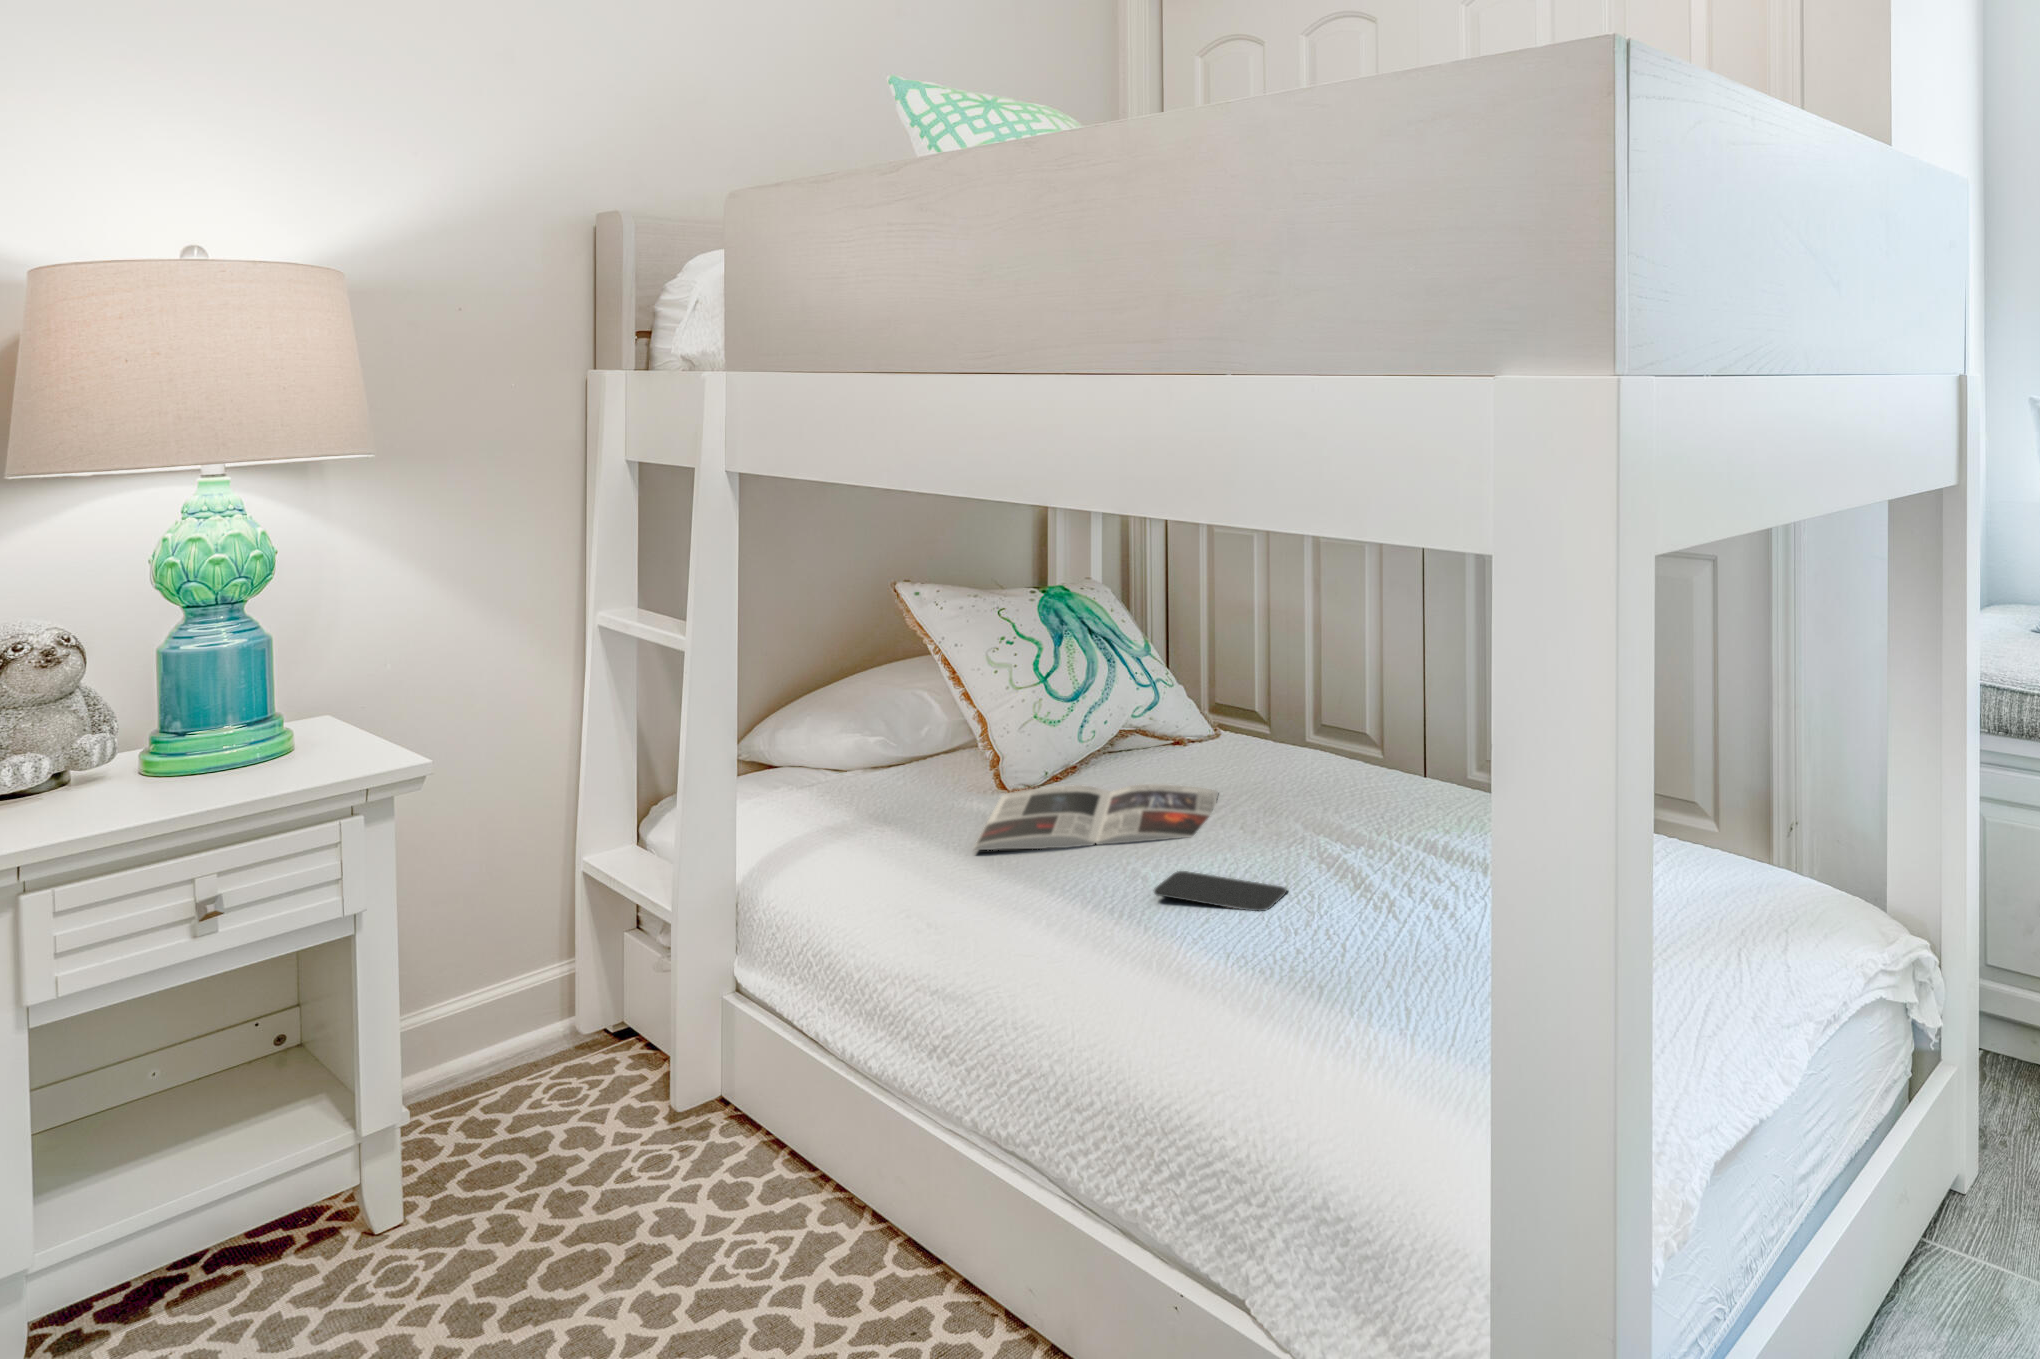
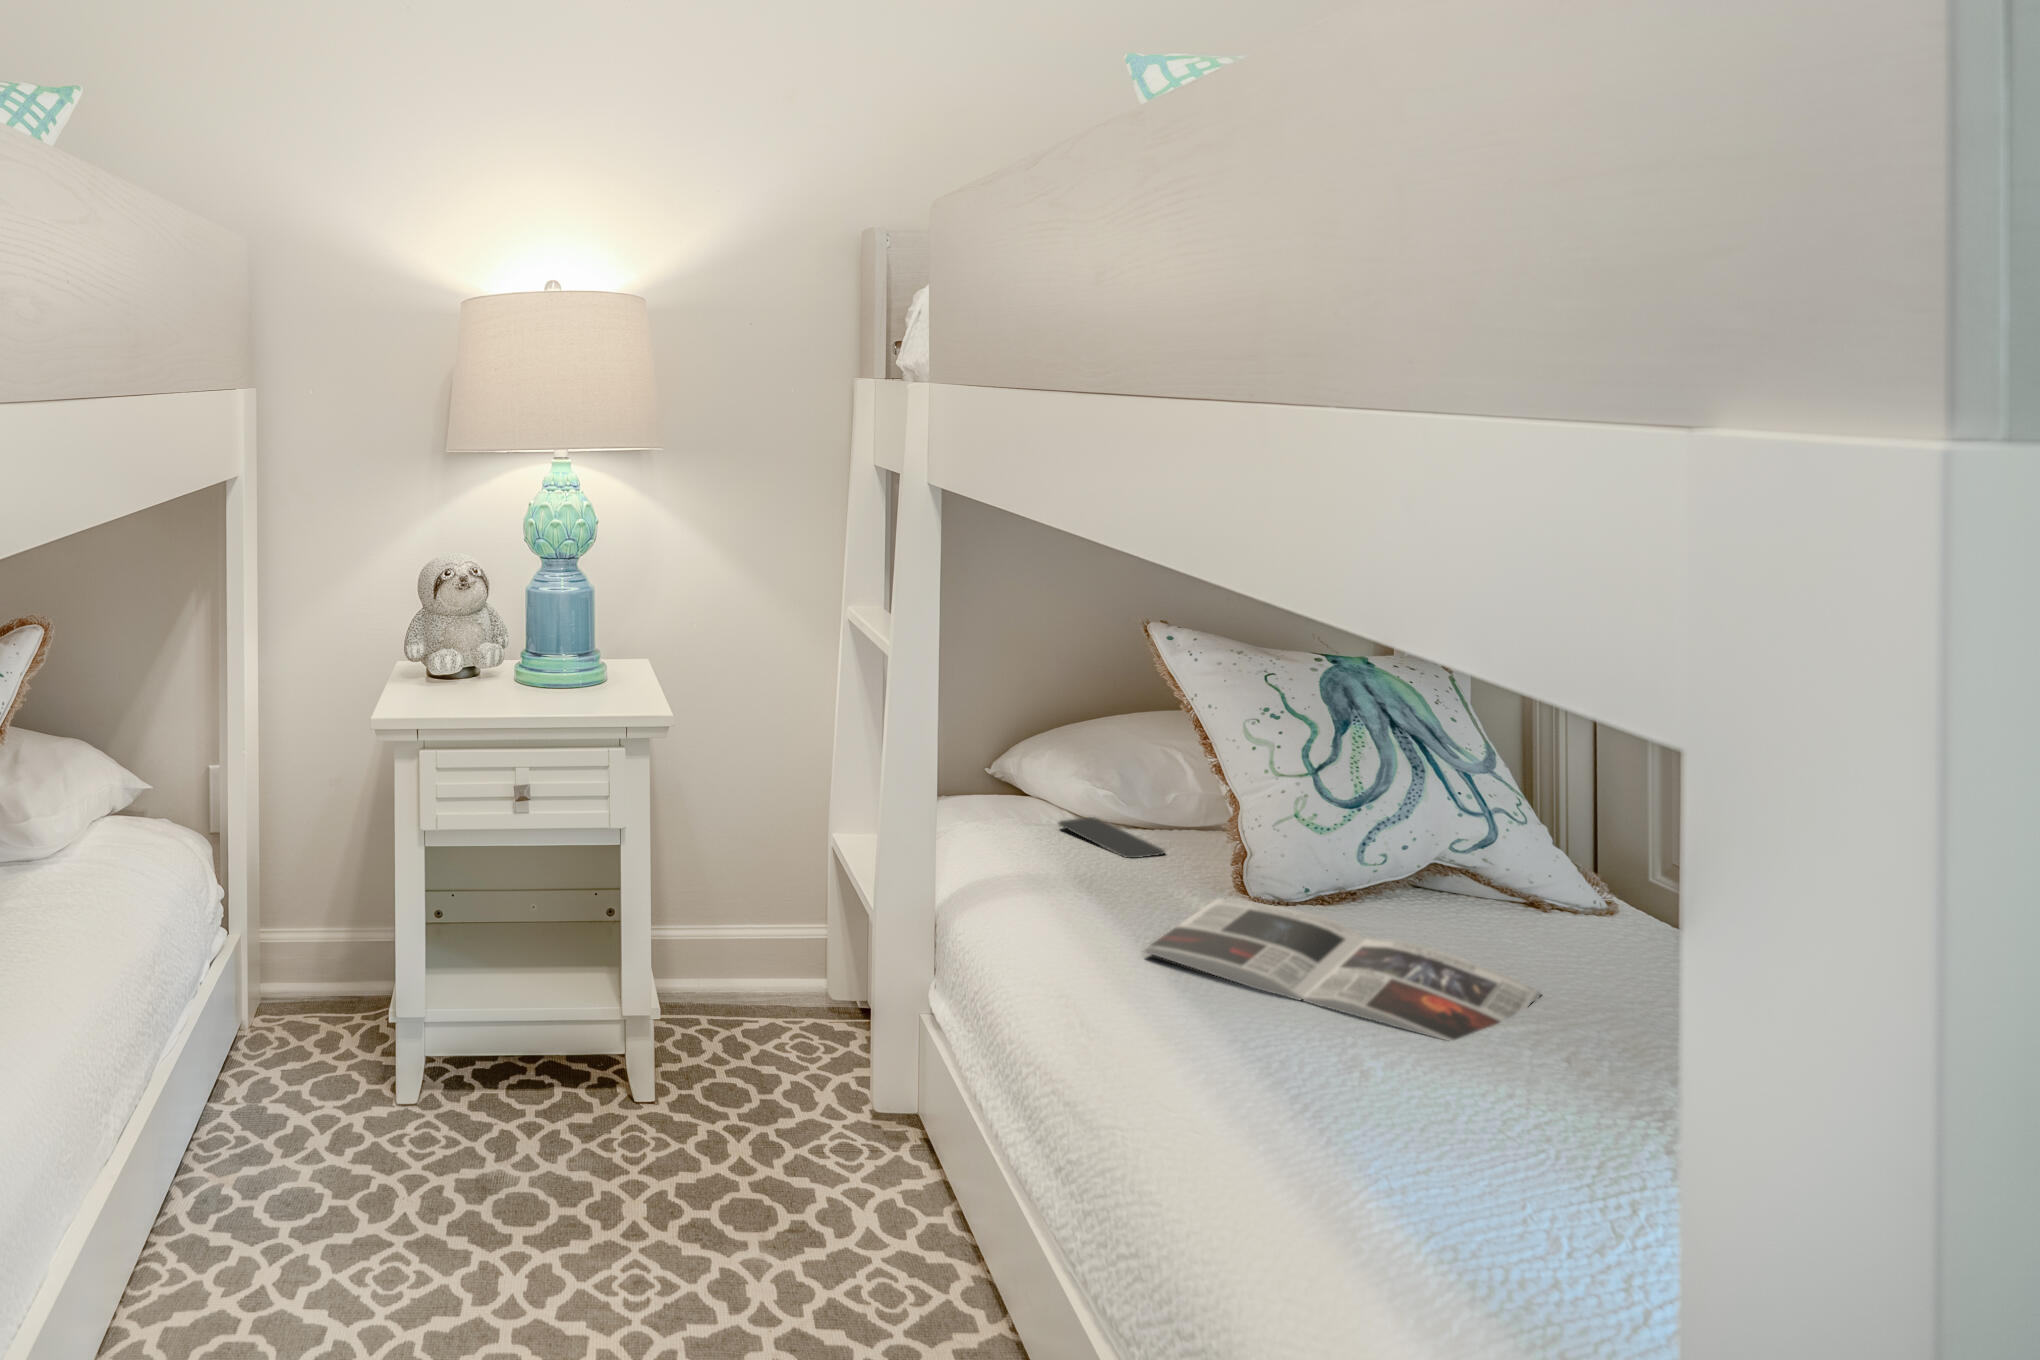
smartphone: present [1154,871,1287,911] -> present [1058,817,1164,858]

